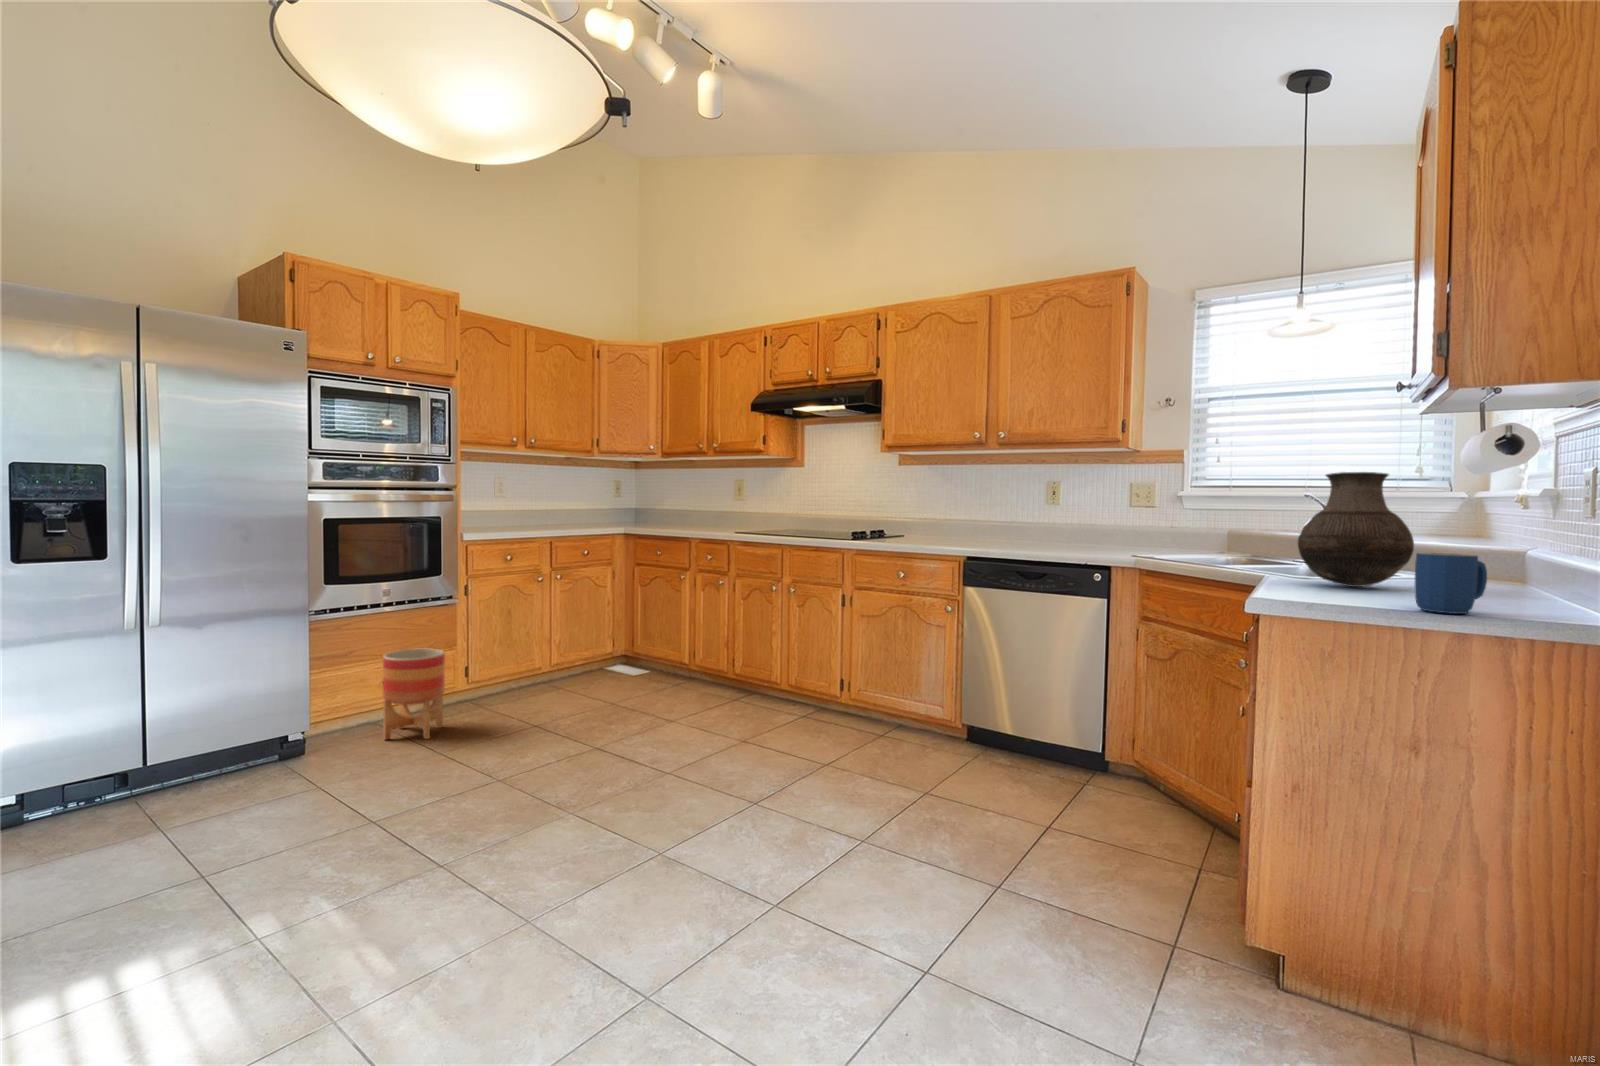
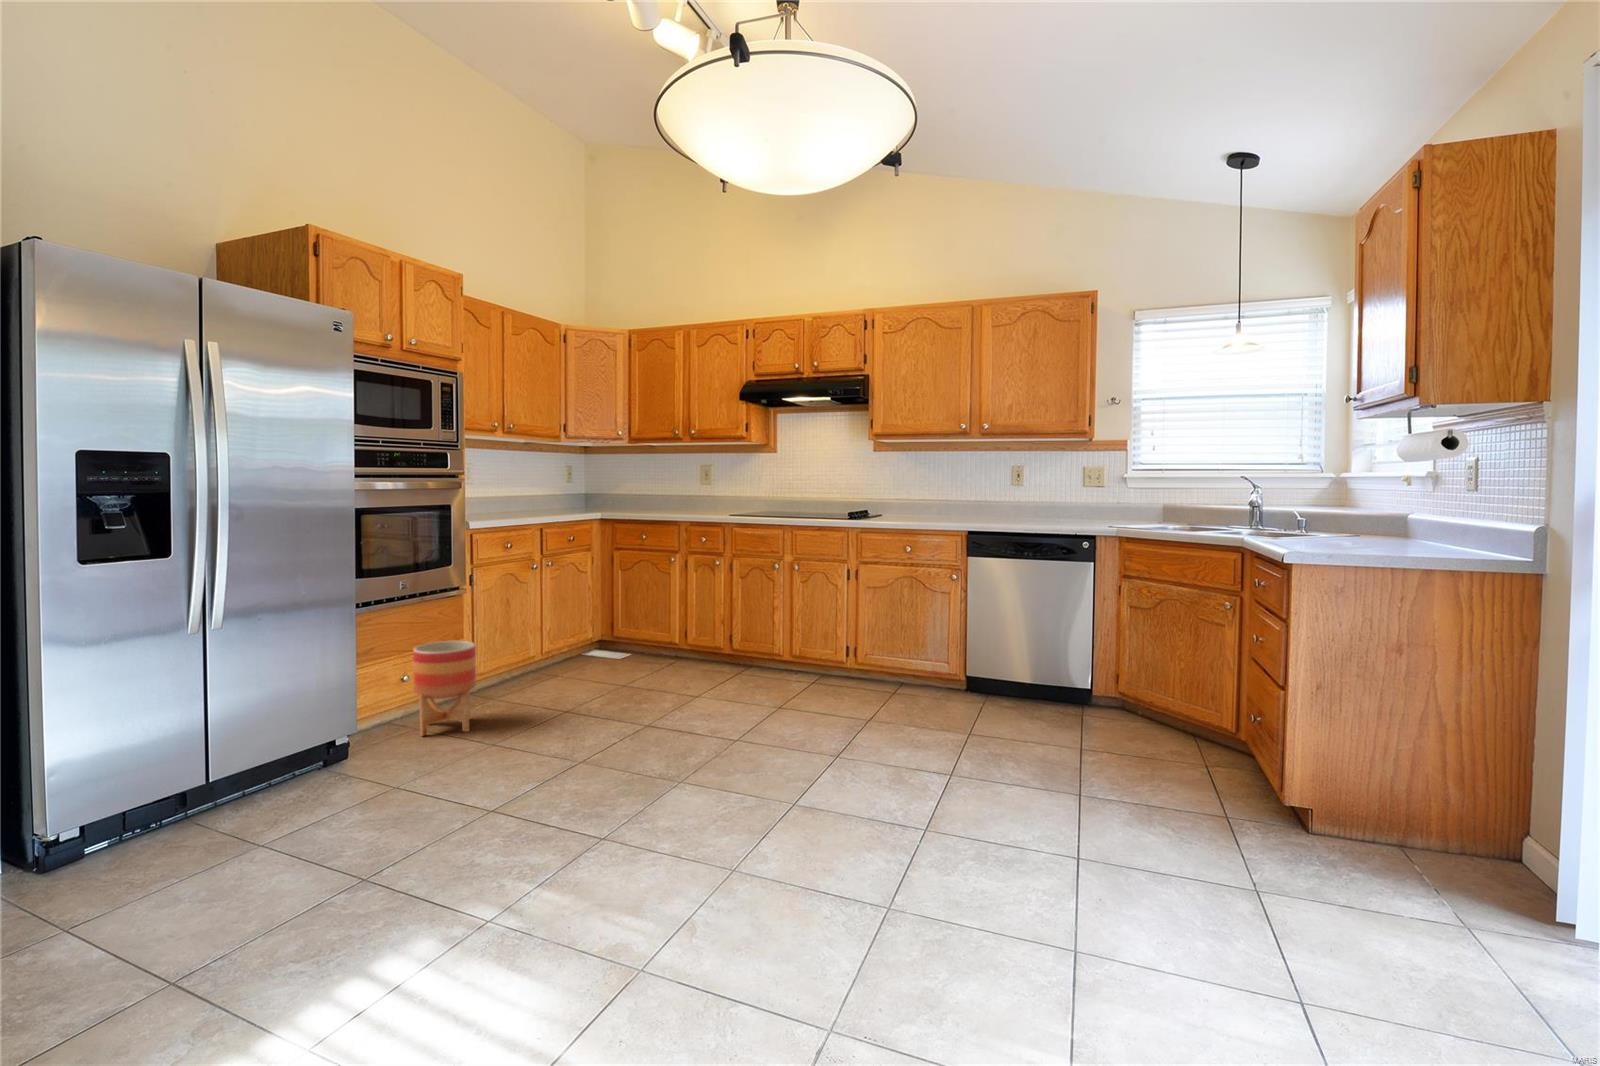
vase: present [1298,472,1414,587] -> none [1287,462,1370,544]
mug: present [1415,552,1487,614] -> none [1408,518,1450,559]

